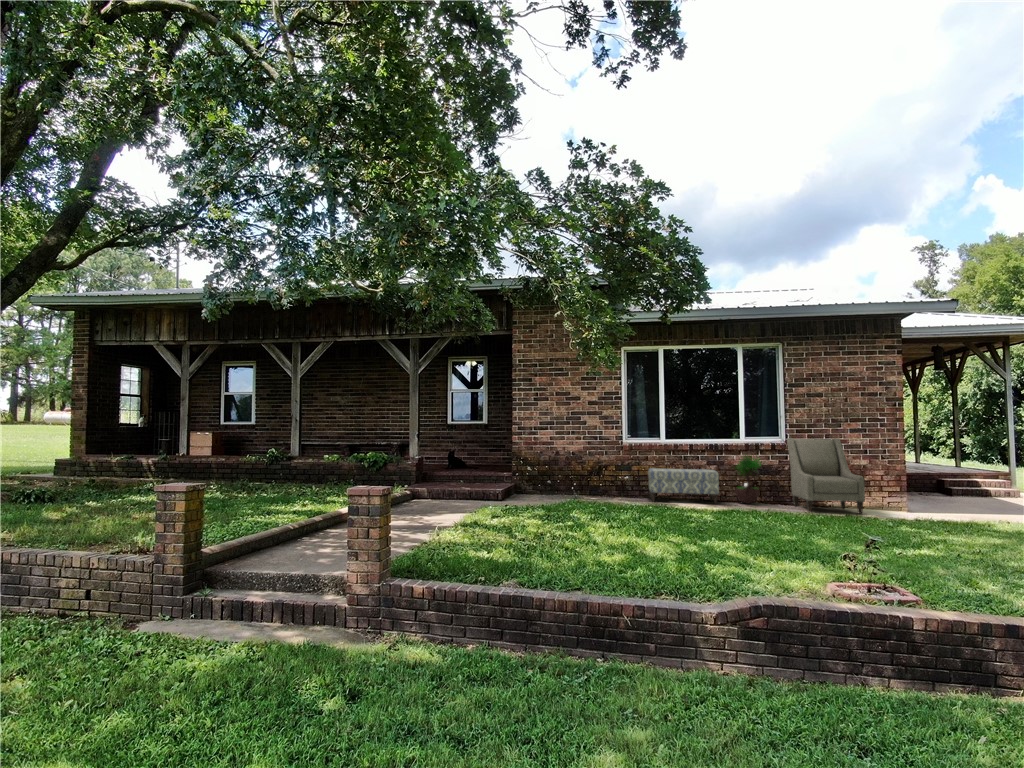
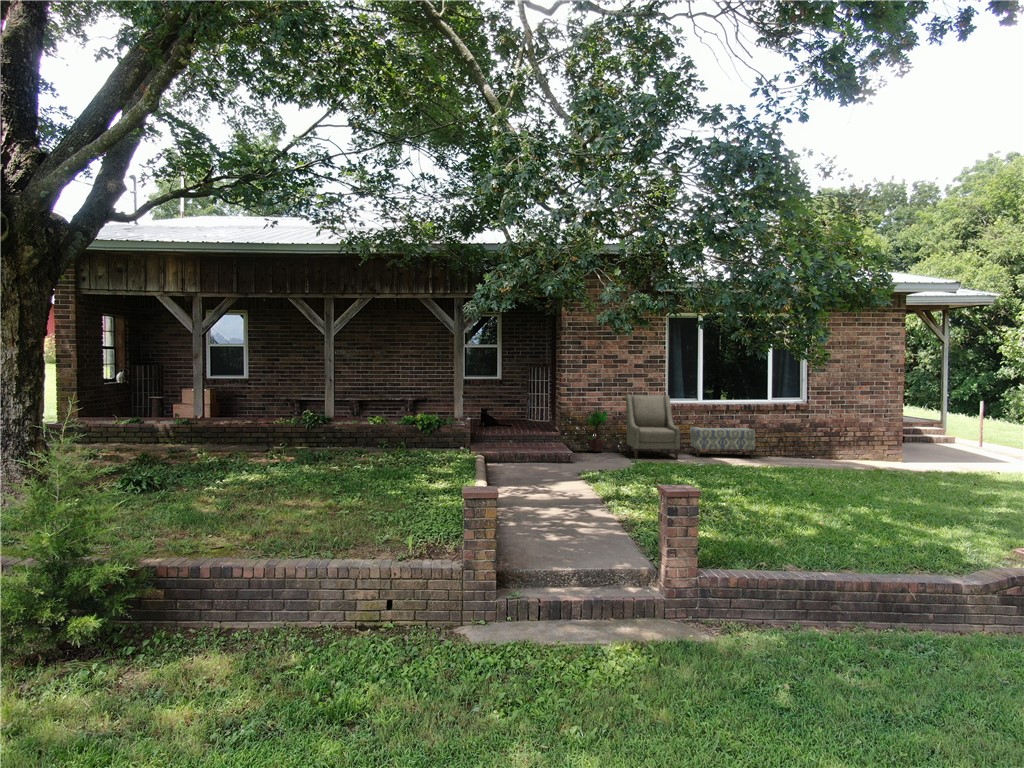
chair: present [787,438,865,514] -> present [626,394,680,459]
potted tree: present [735,455,761,504] -> present [586,409,607,452]

